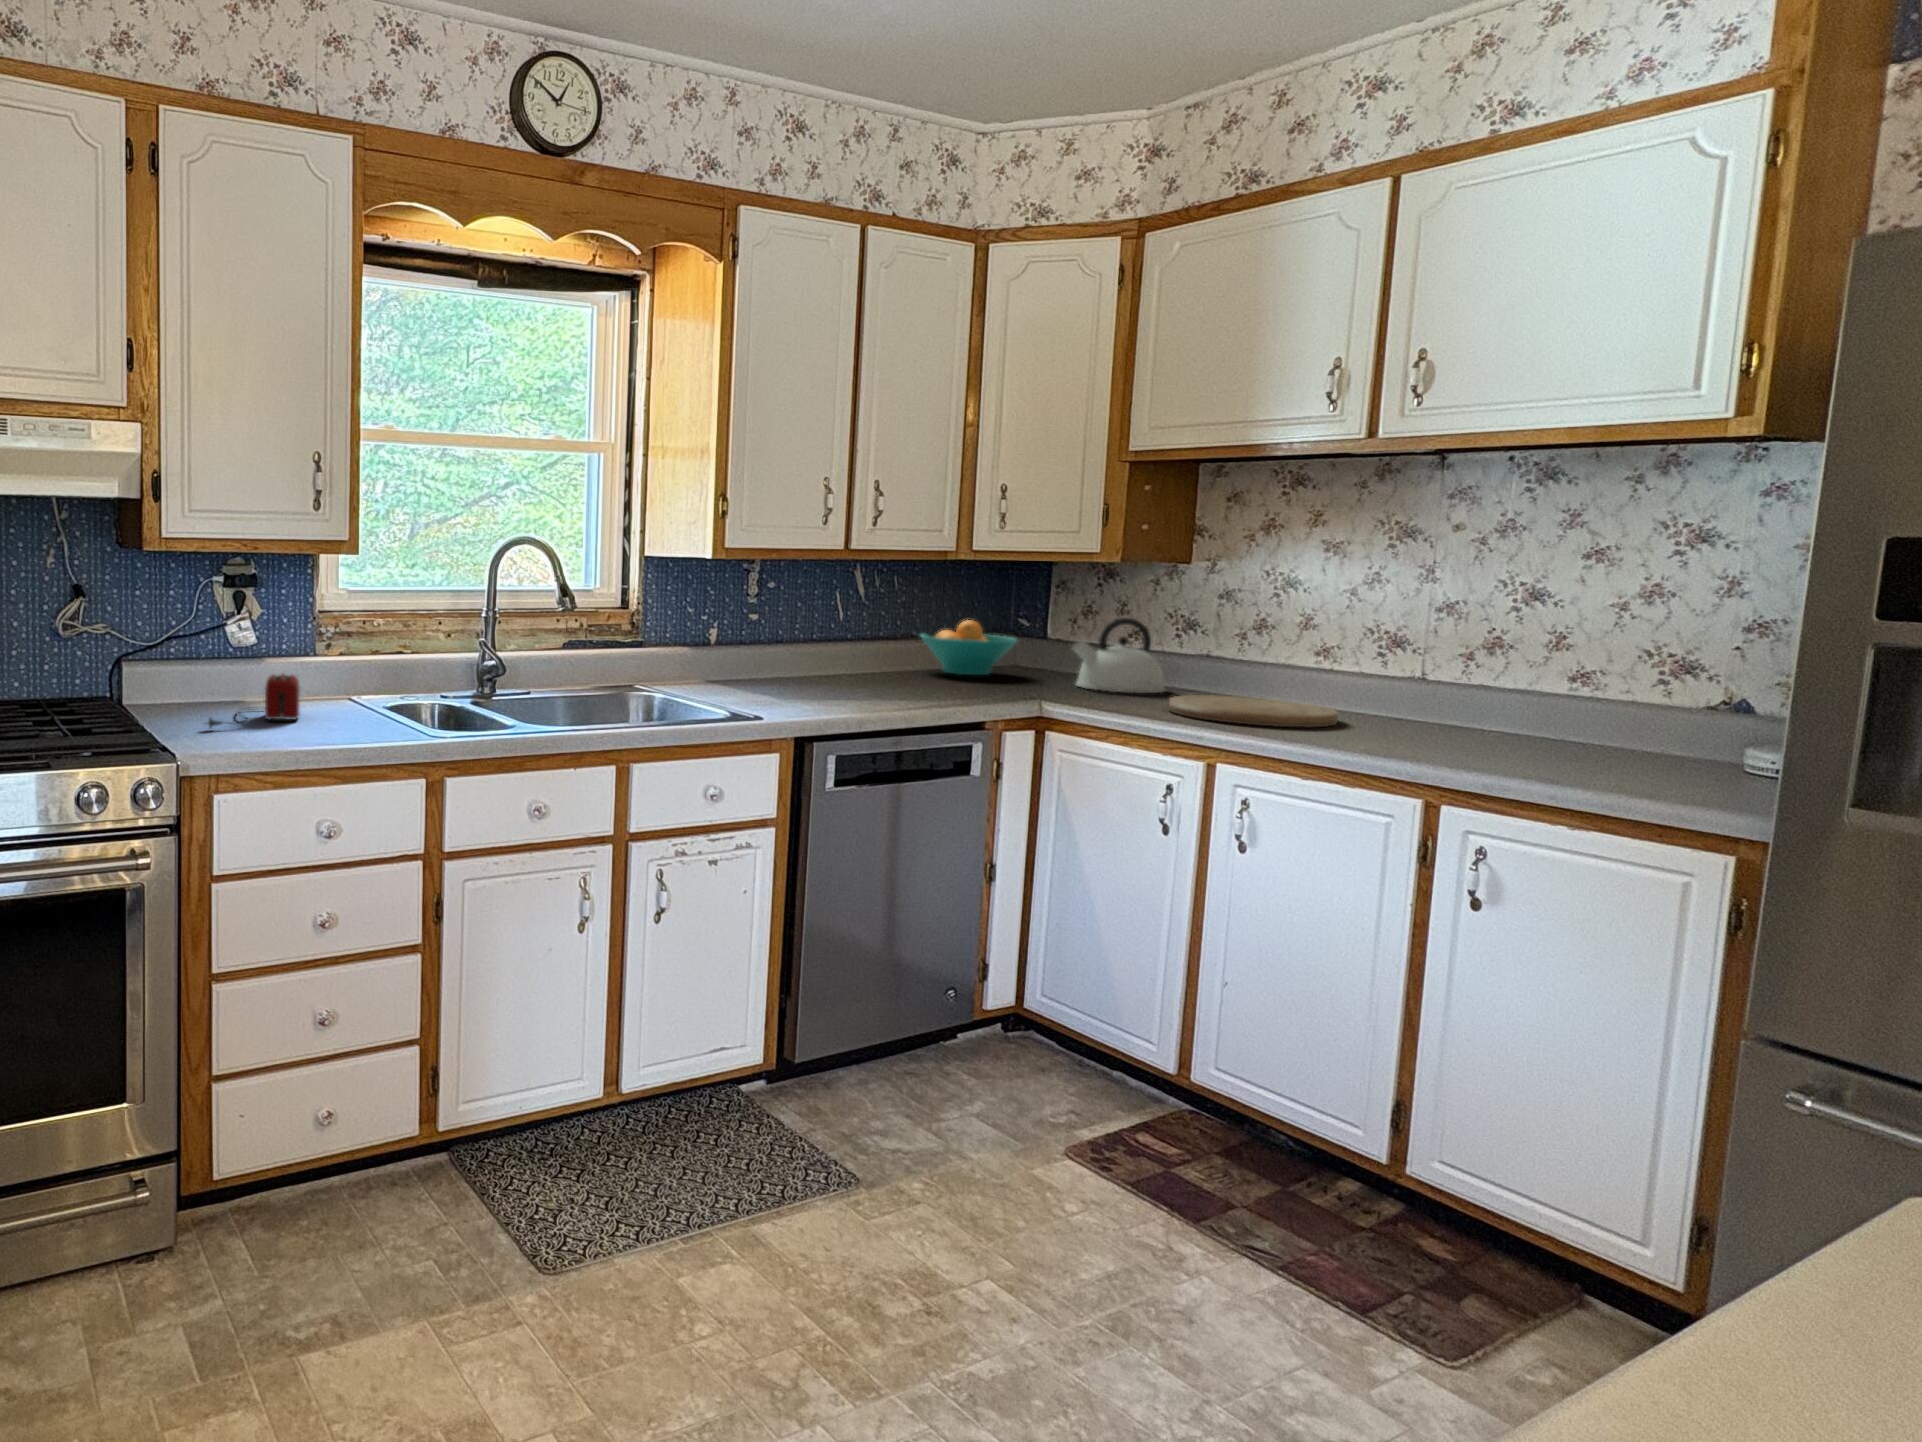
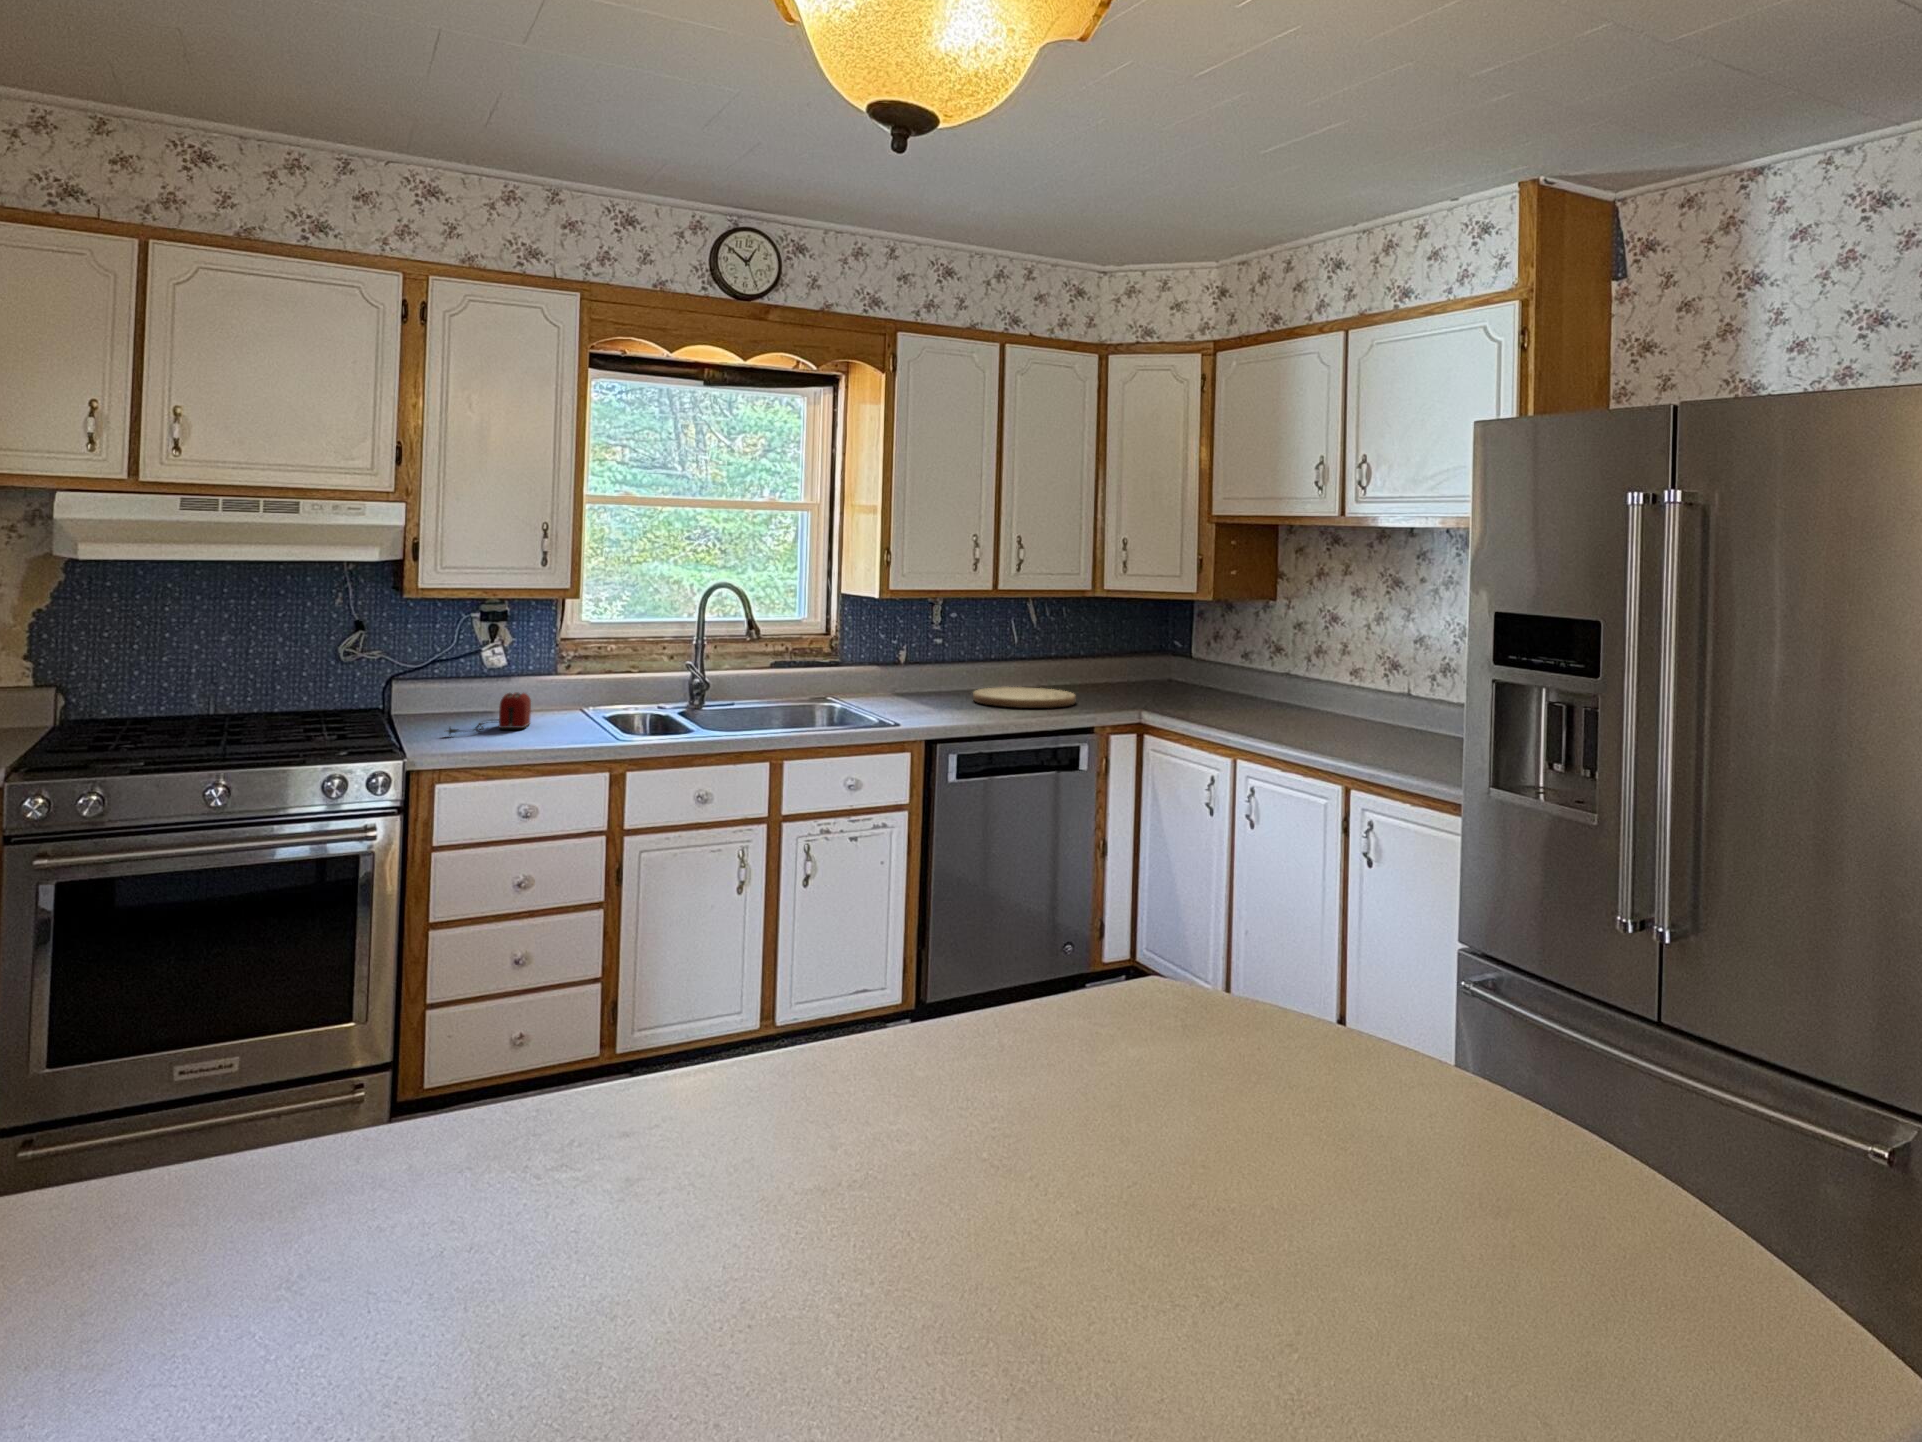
kettle: present [1072,618,1165,693] -> none [1184,645,1256,705]
fruit bowl: present [920,620,1017,675] -> none [1081,646,1156,691]
cutting board: present [1169,695,1338,727] -> present [973,687,1075,708]

